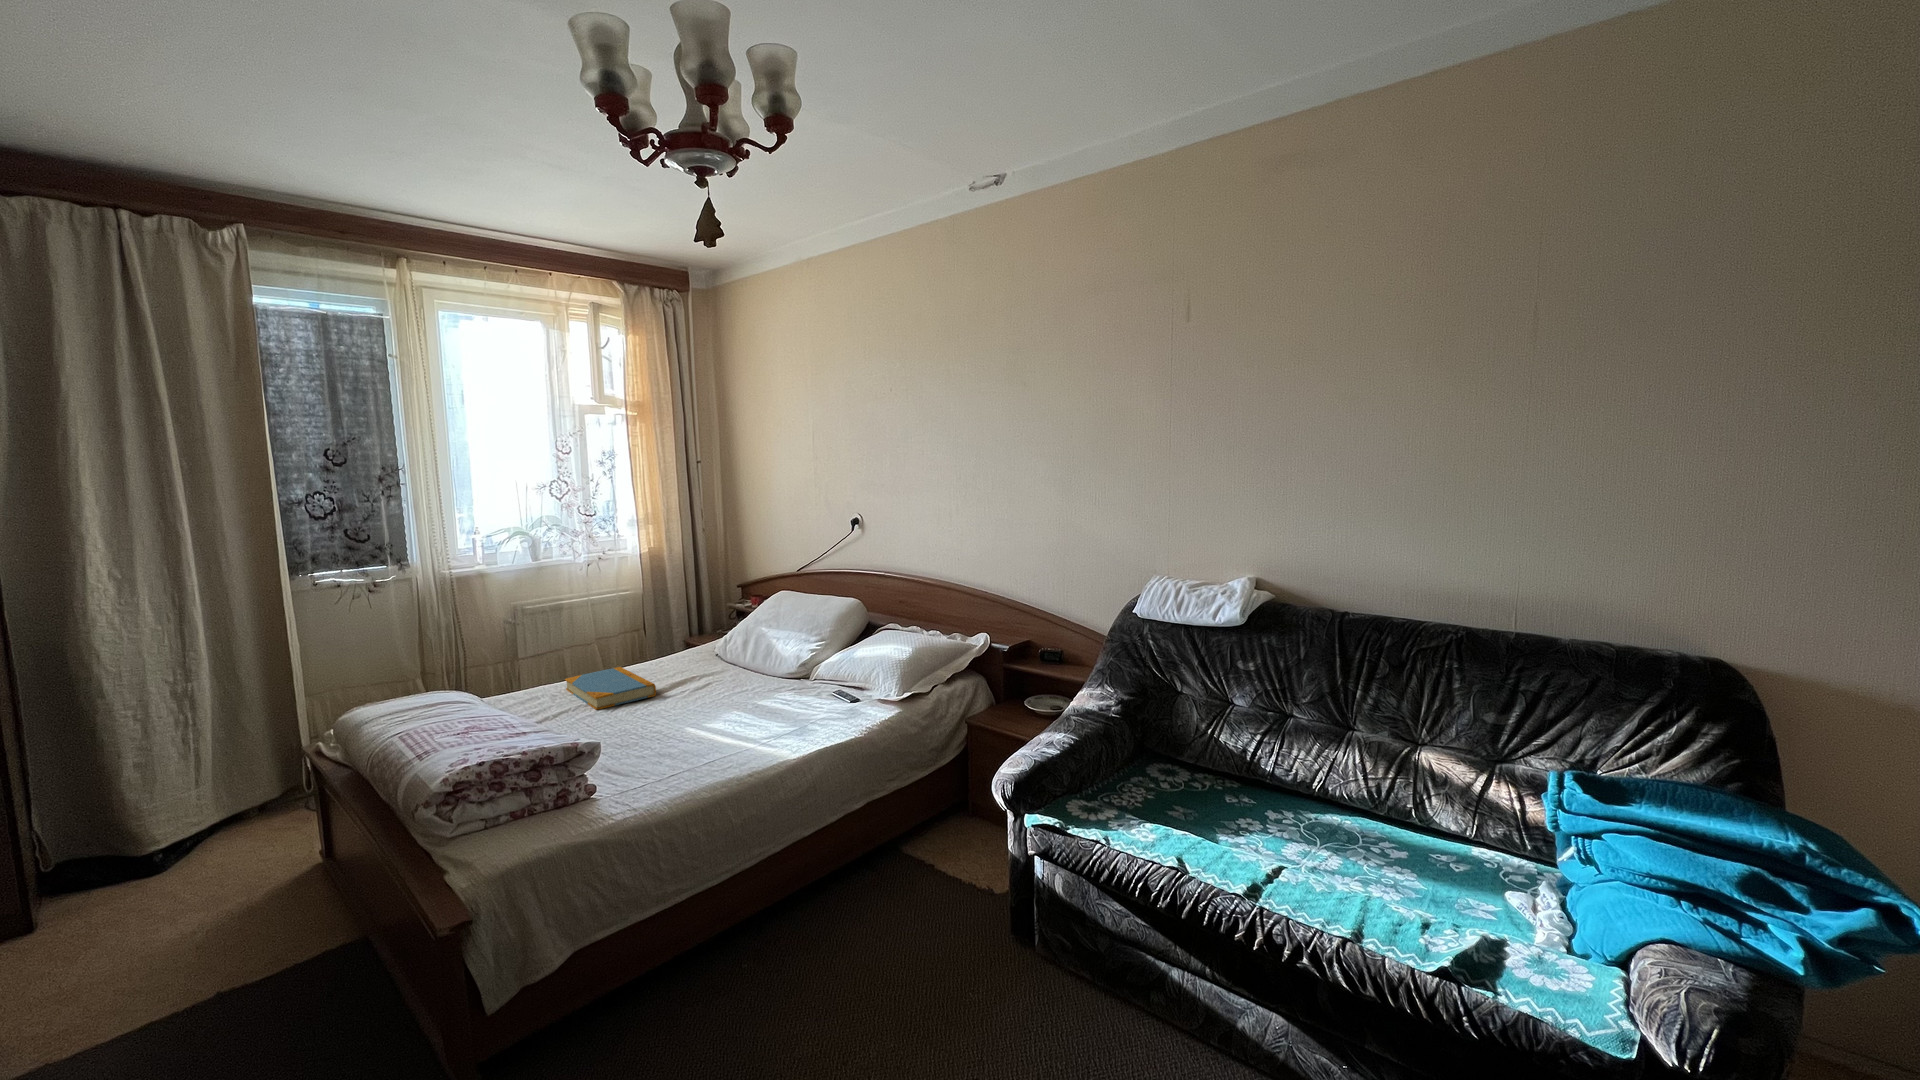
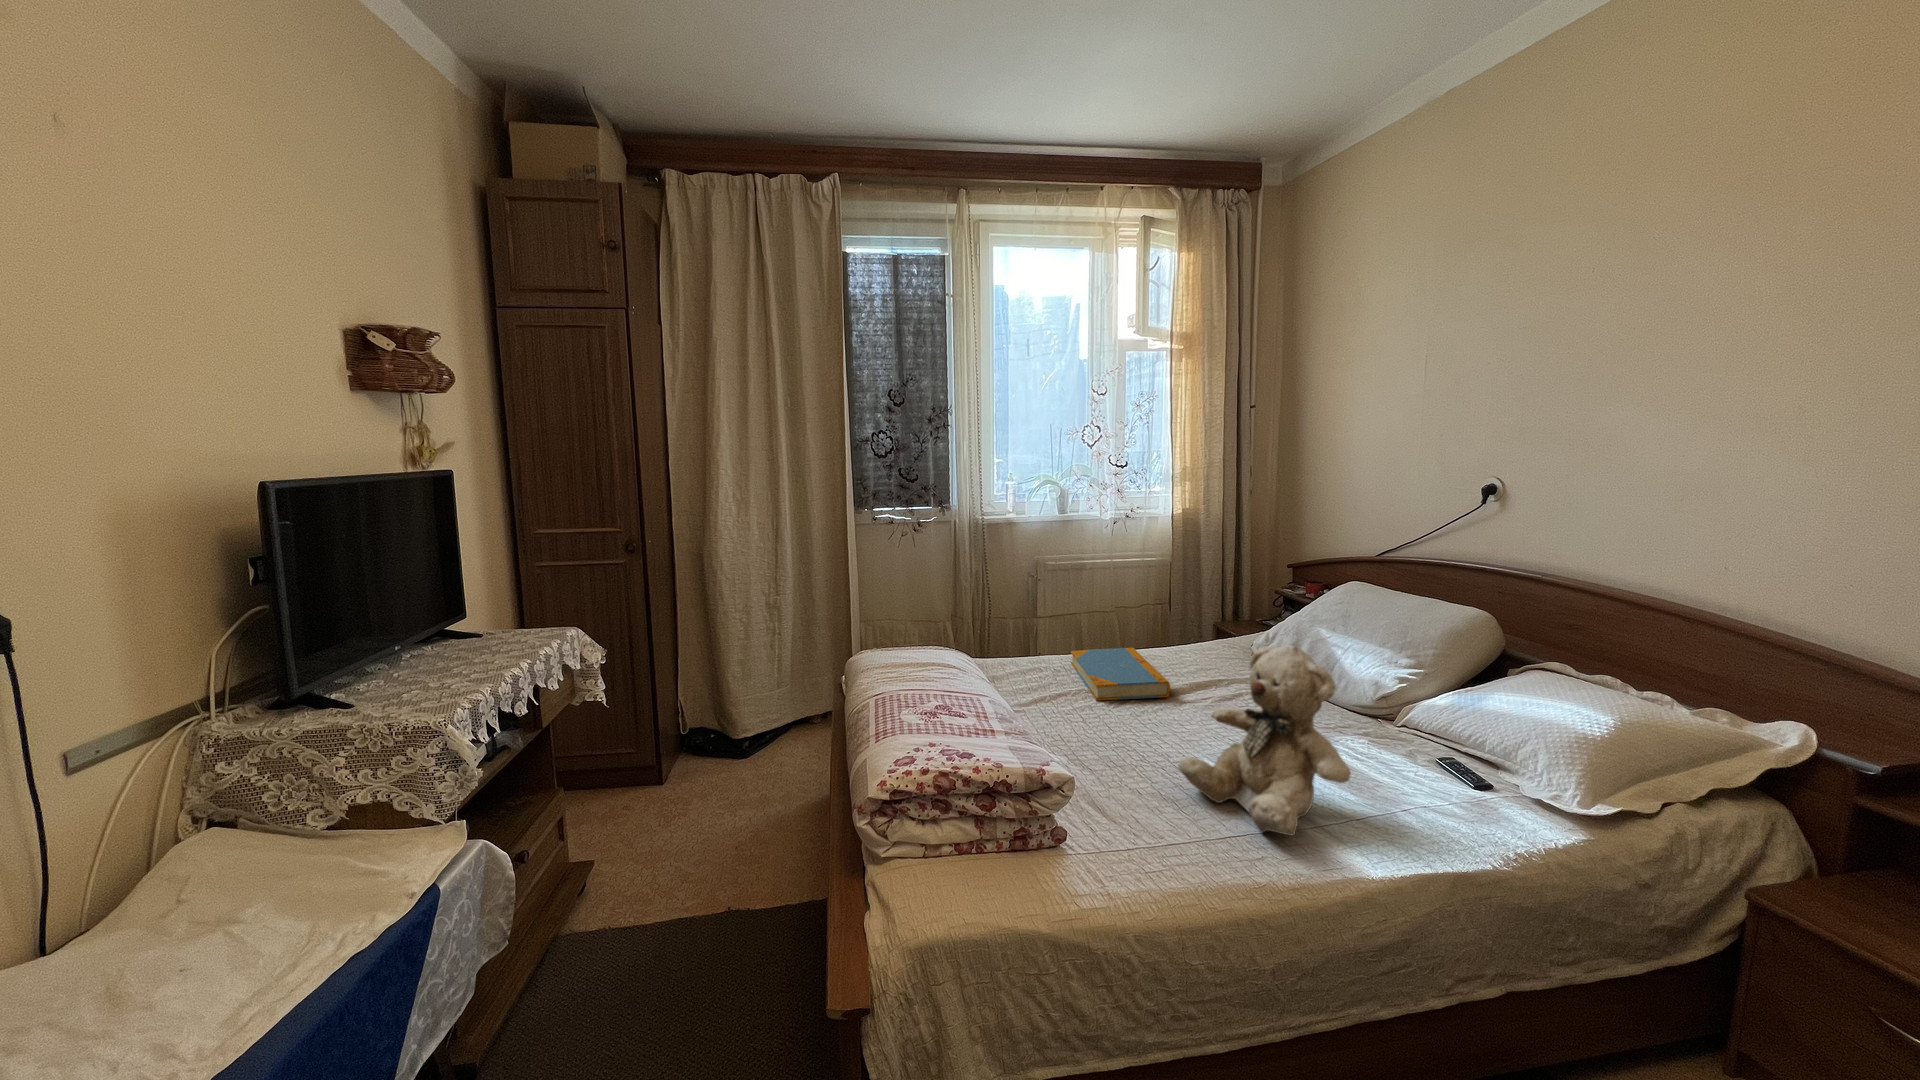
teddy bear: none [670,634,777,755] -> present [1178,646,1351,836]

